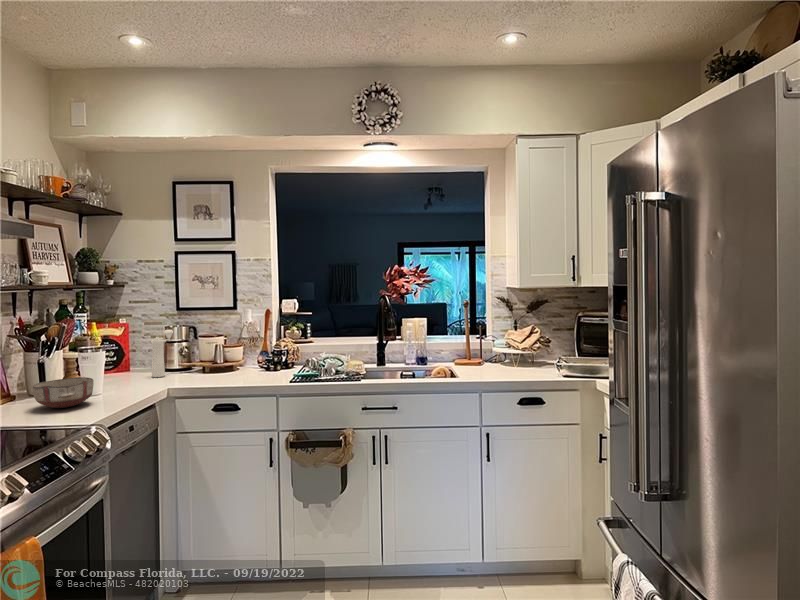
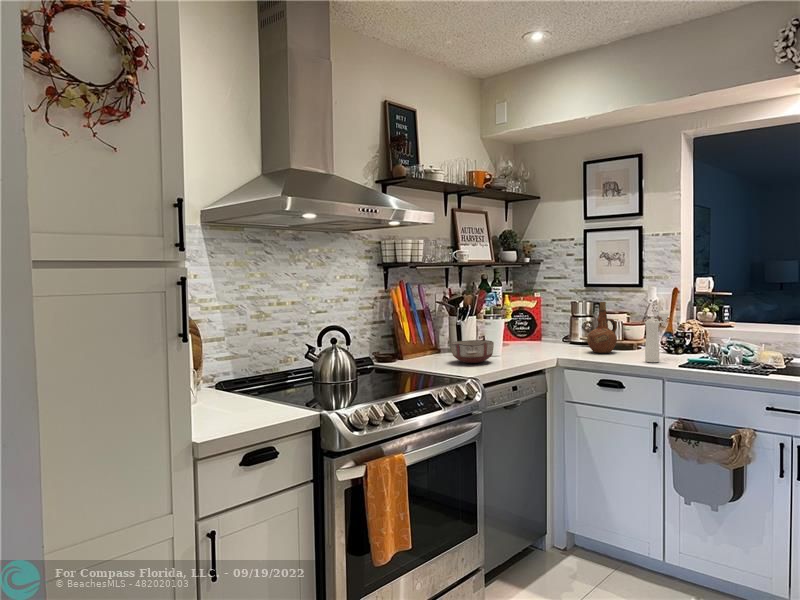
ceramic pitcher: none [193,325,222,377] -> present [587,302,617,353]
pepper mill: present [151,330,173,377] -> present [645,310,670,362]

